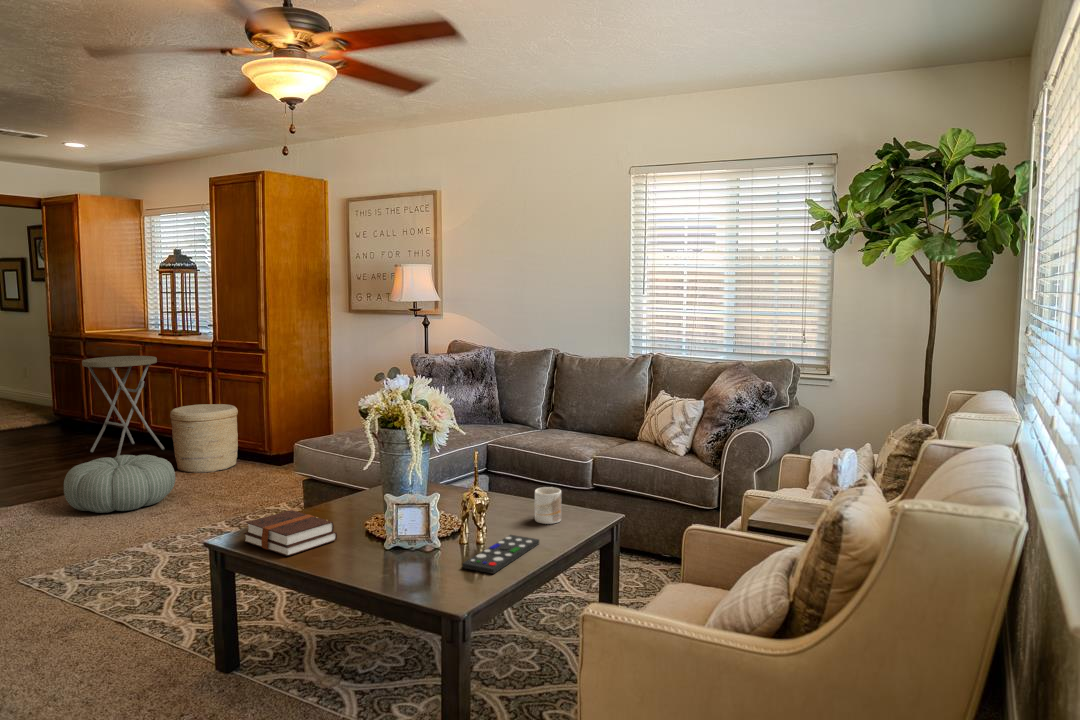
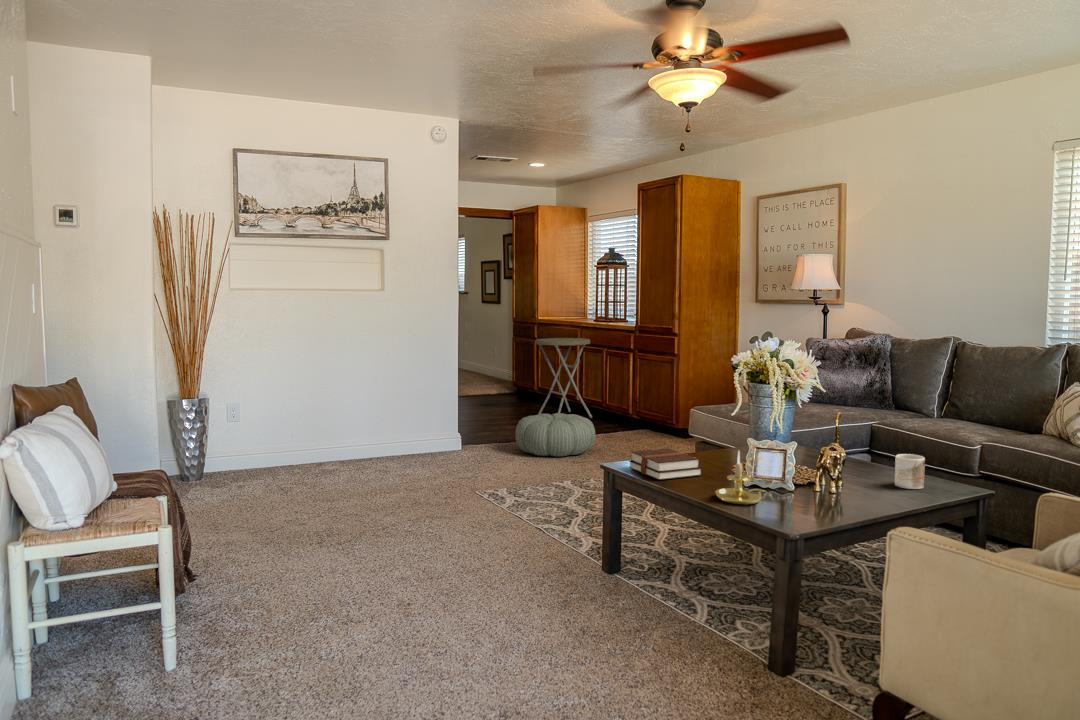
woven basket: present [170,404,238,473] -> none [596,380,650,437]
candle holder: none [361,515,419,578] -> present [715,452,763,505]
remote control: present [462,535,539,574] -> none [806,490,891,515]

